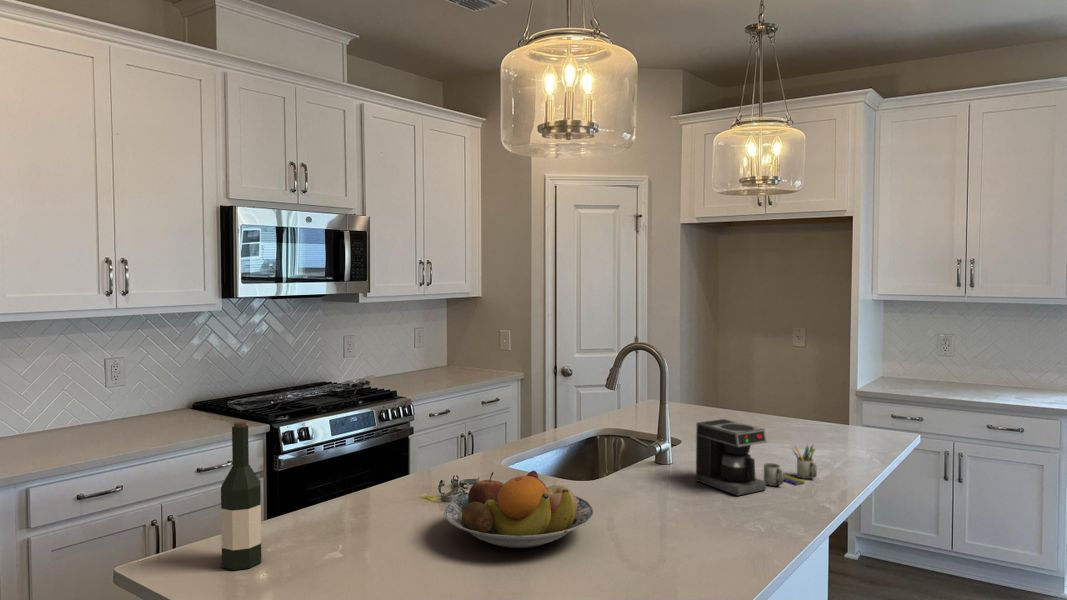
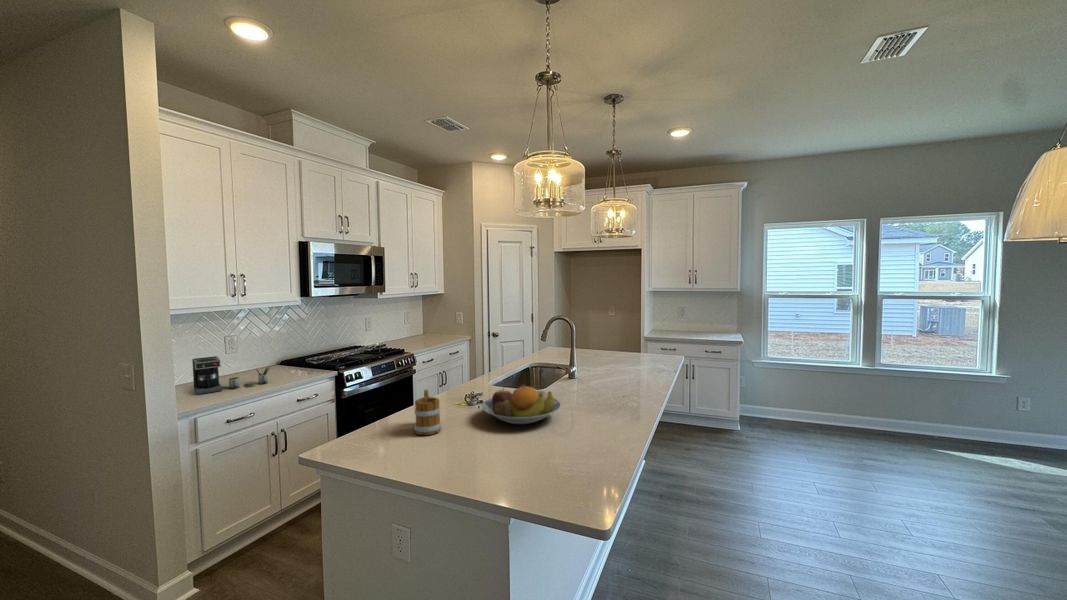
coffee maker: present [696,419,817,496] -> present [192,356,269,394]
wine bottle: present [221,421,262,570] -> none [364,366,388,449]
mug: none [316,469,366,553] -> present [414,390,441,435]

